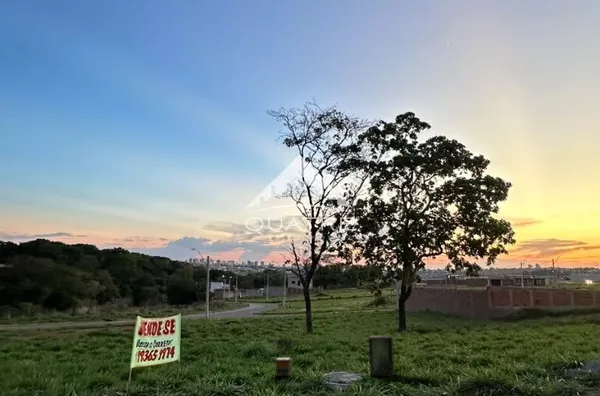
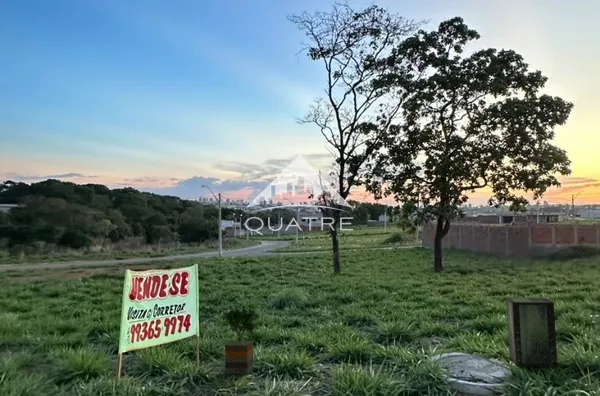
potted tree: present [274,338,294,376] -> present [222,309,260,374]

